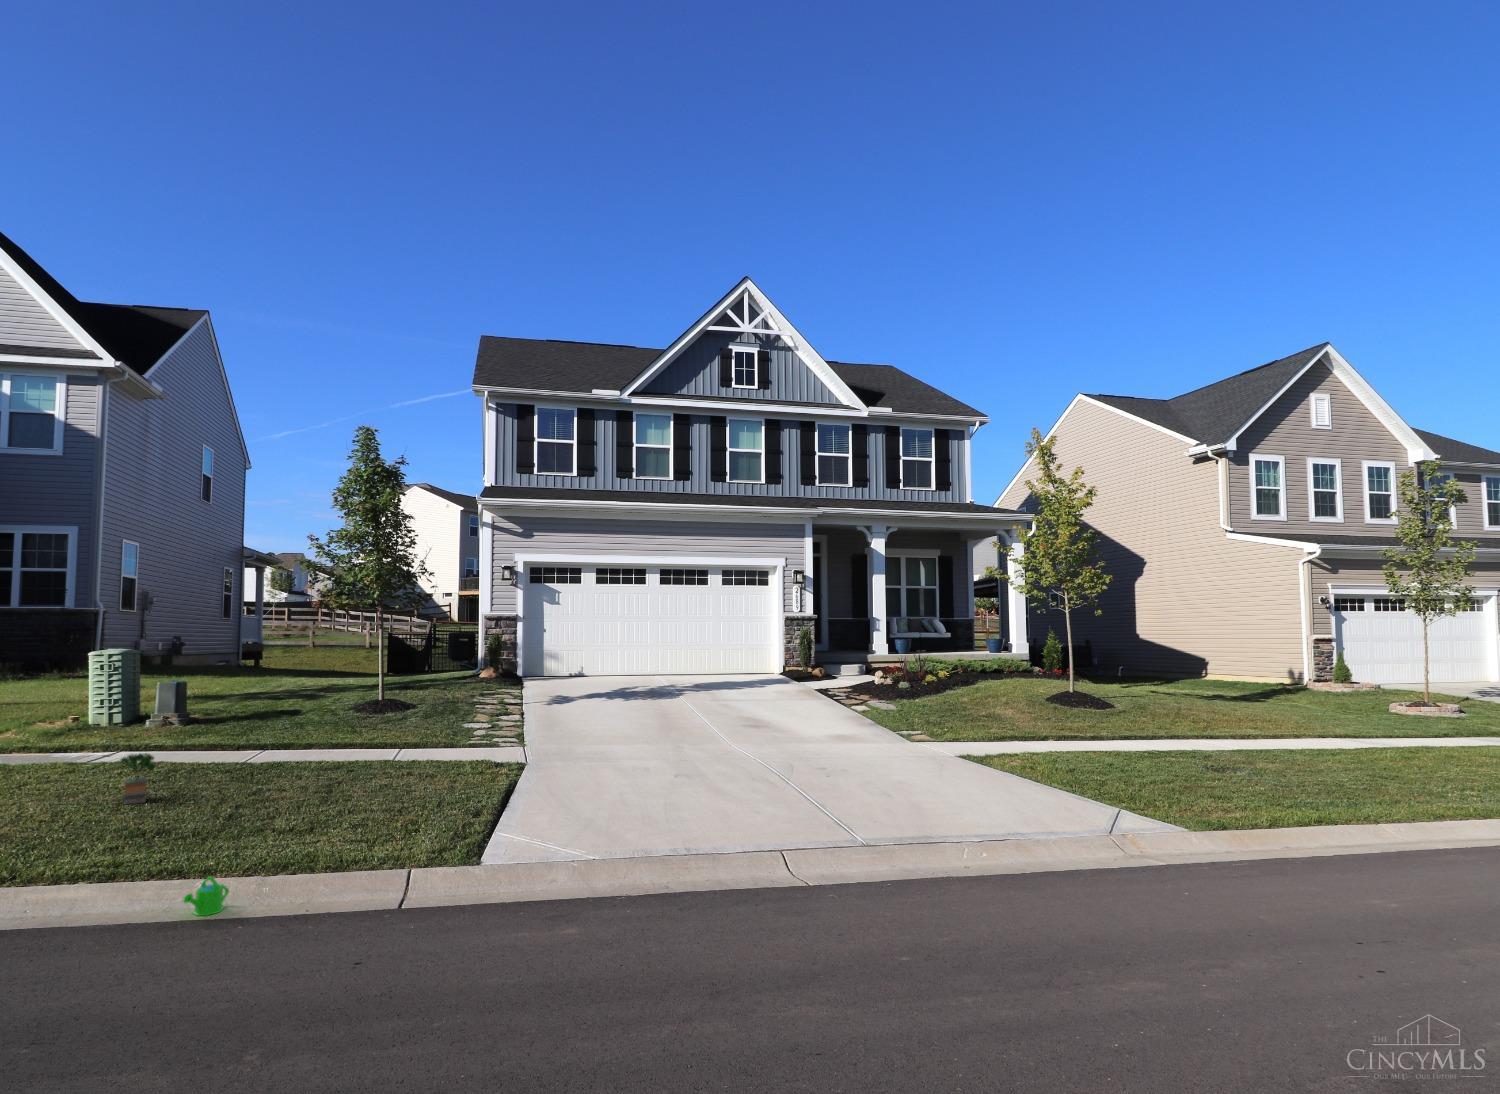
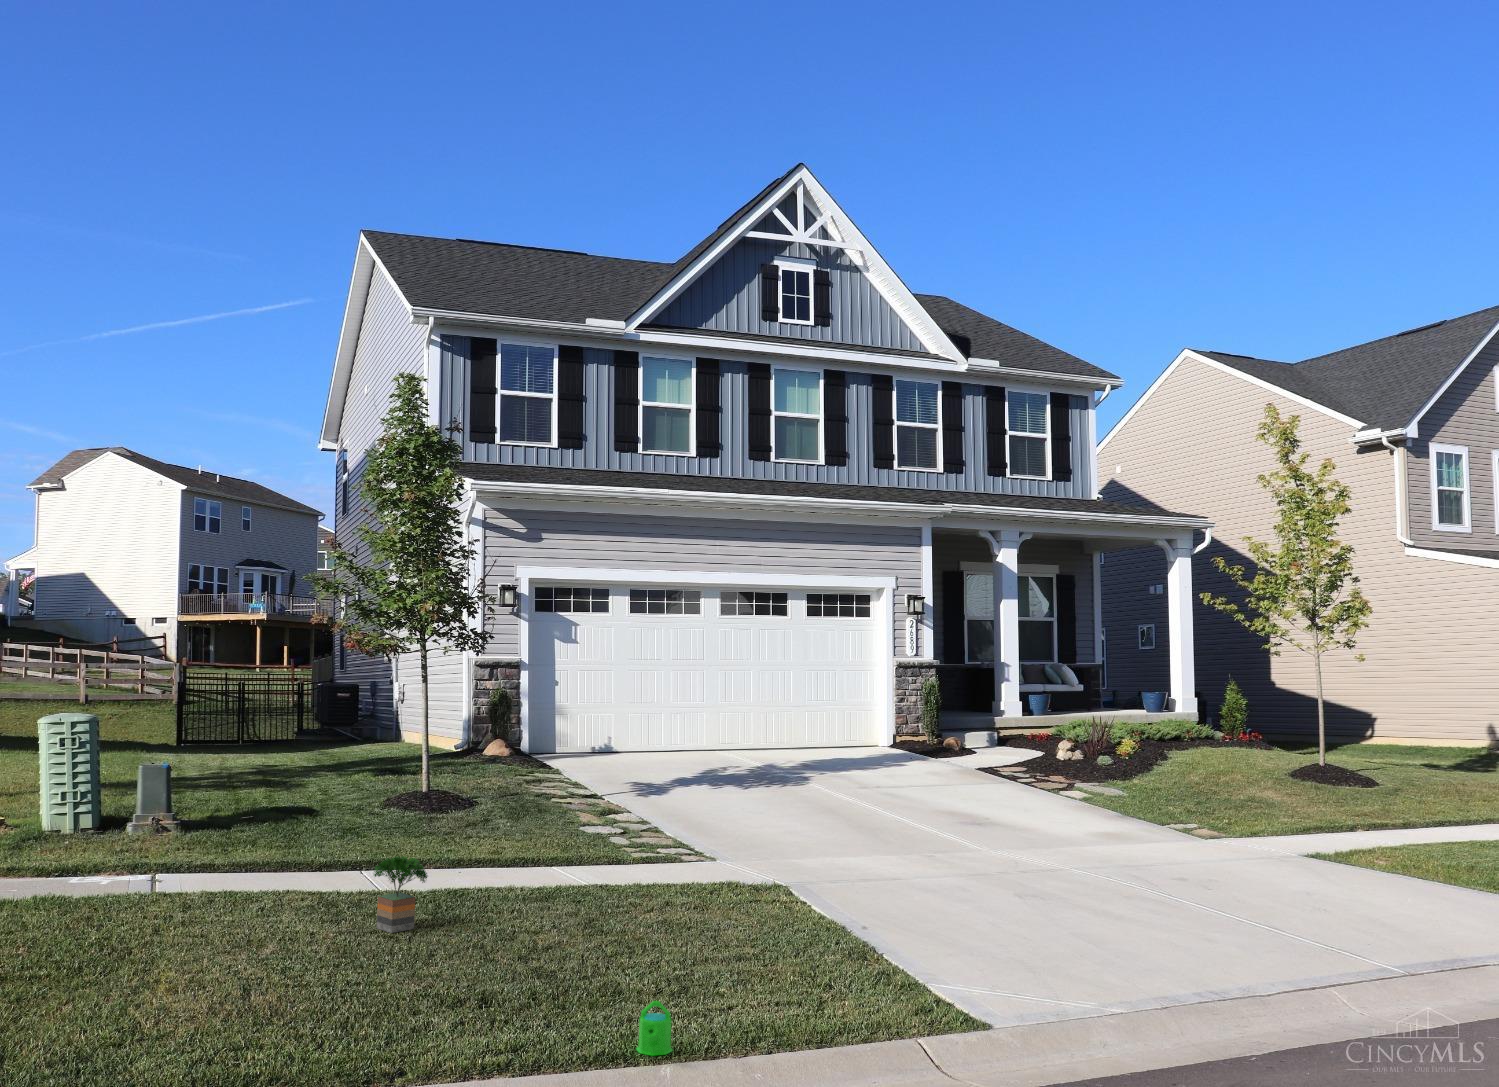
watering can: present [184,876,229,916] -> present [636,1001,672,1056]

